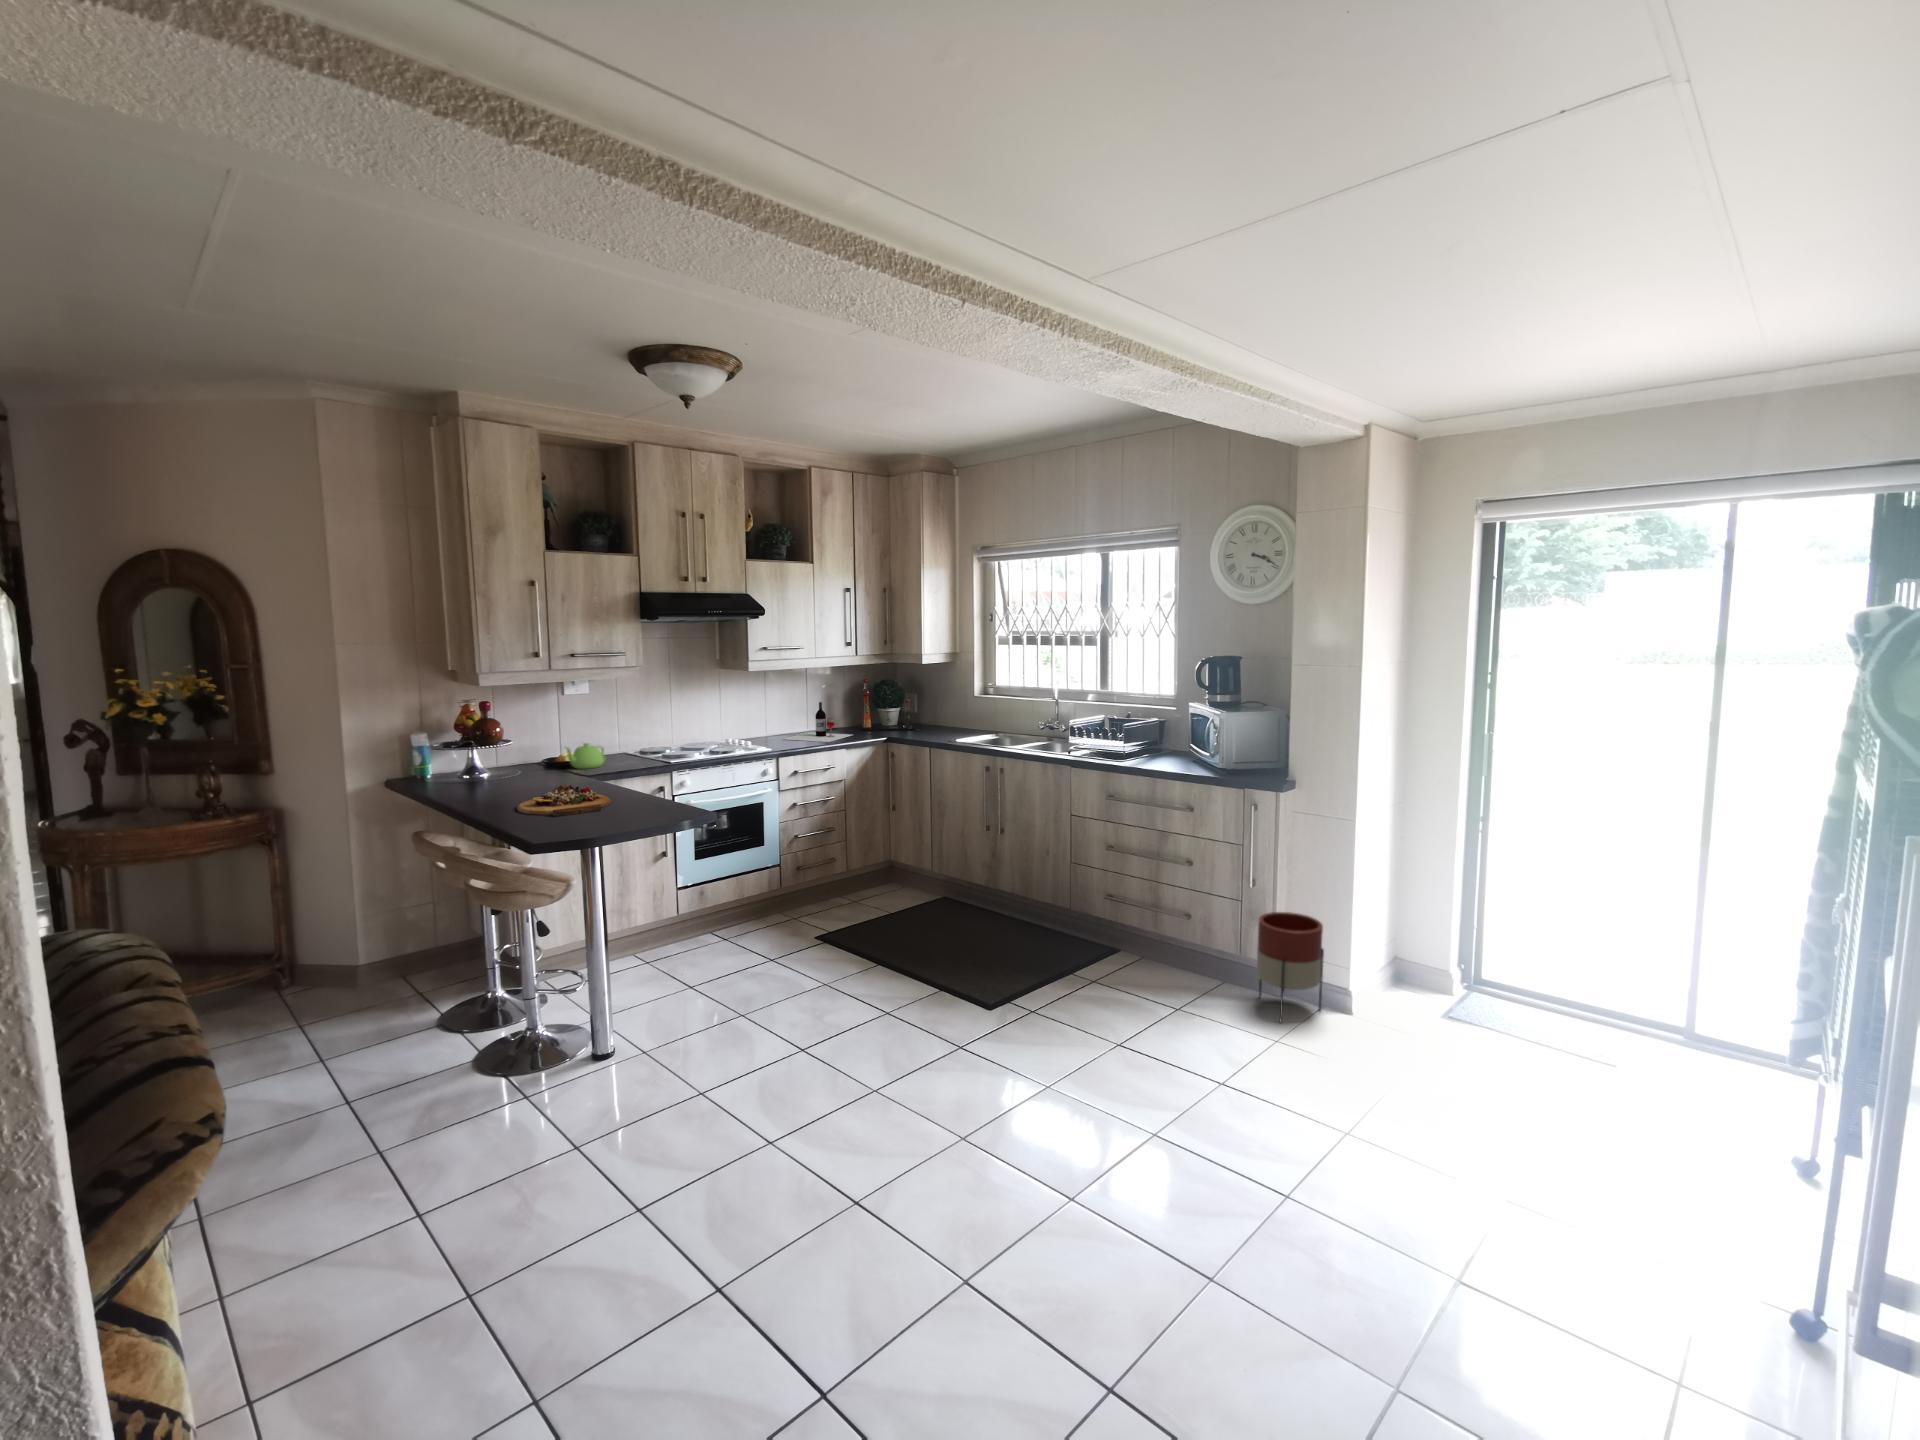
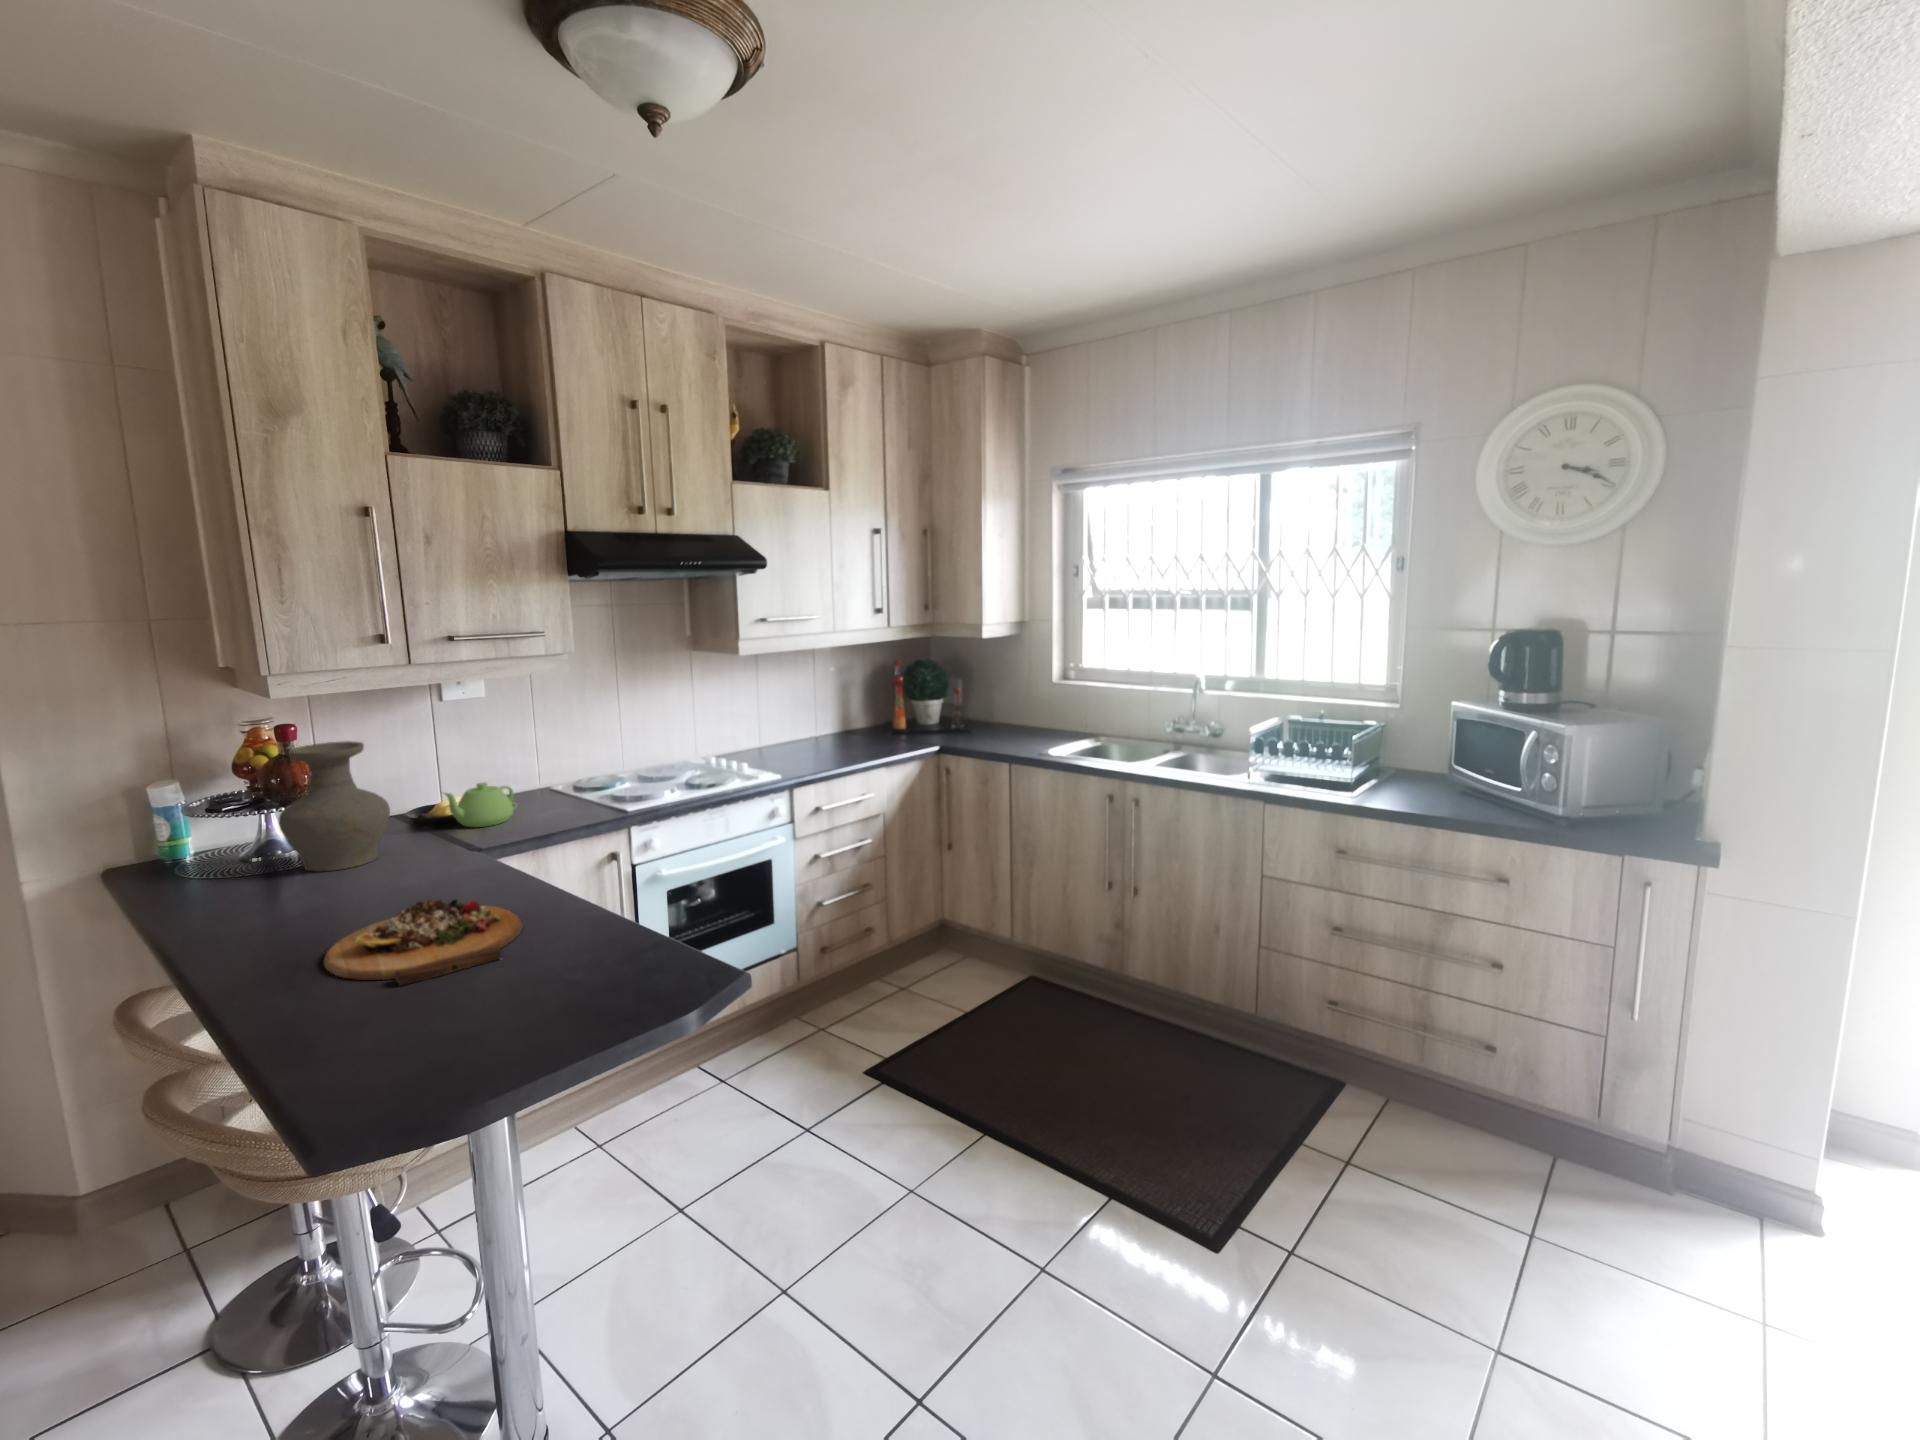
wine bottle: present [784,702,852,742] -> none [785,696,887,756]
vase: none [480,713,538,783] -> present [278,741,390,872]
planter: present [1256,912,1324,1022] -> none [1628,1050,1784,1254]

